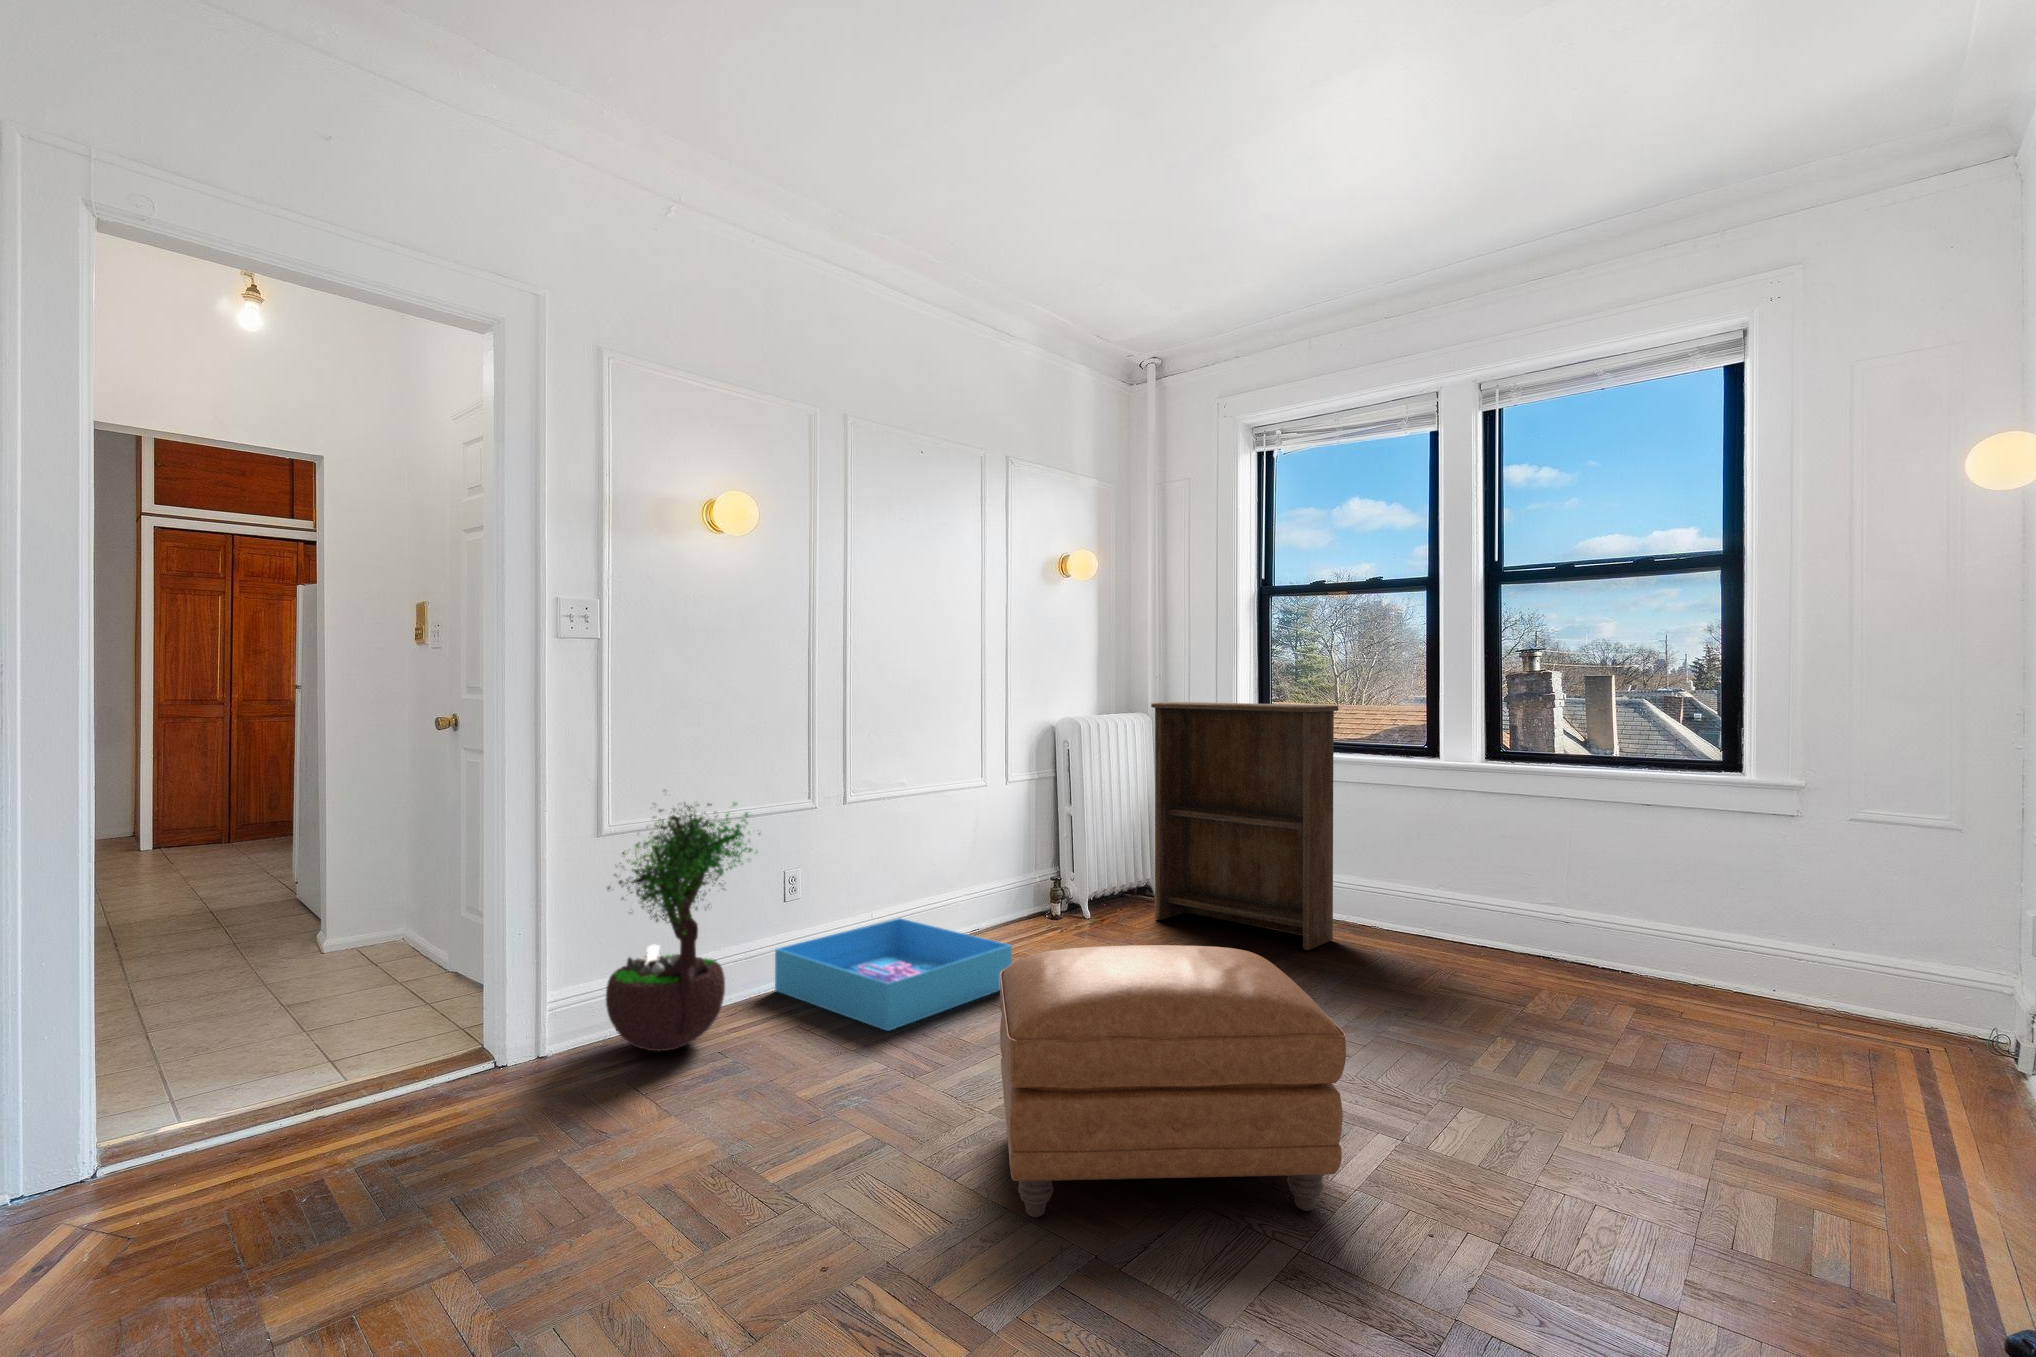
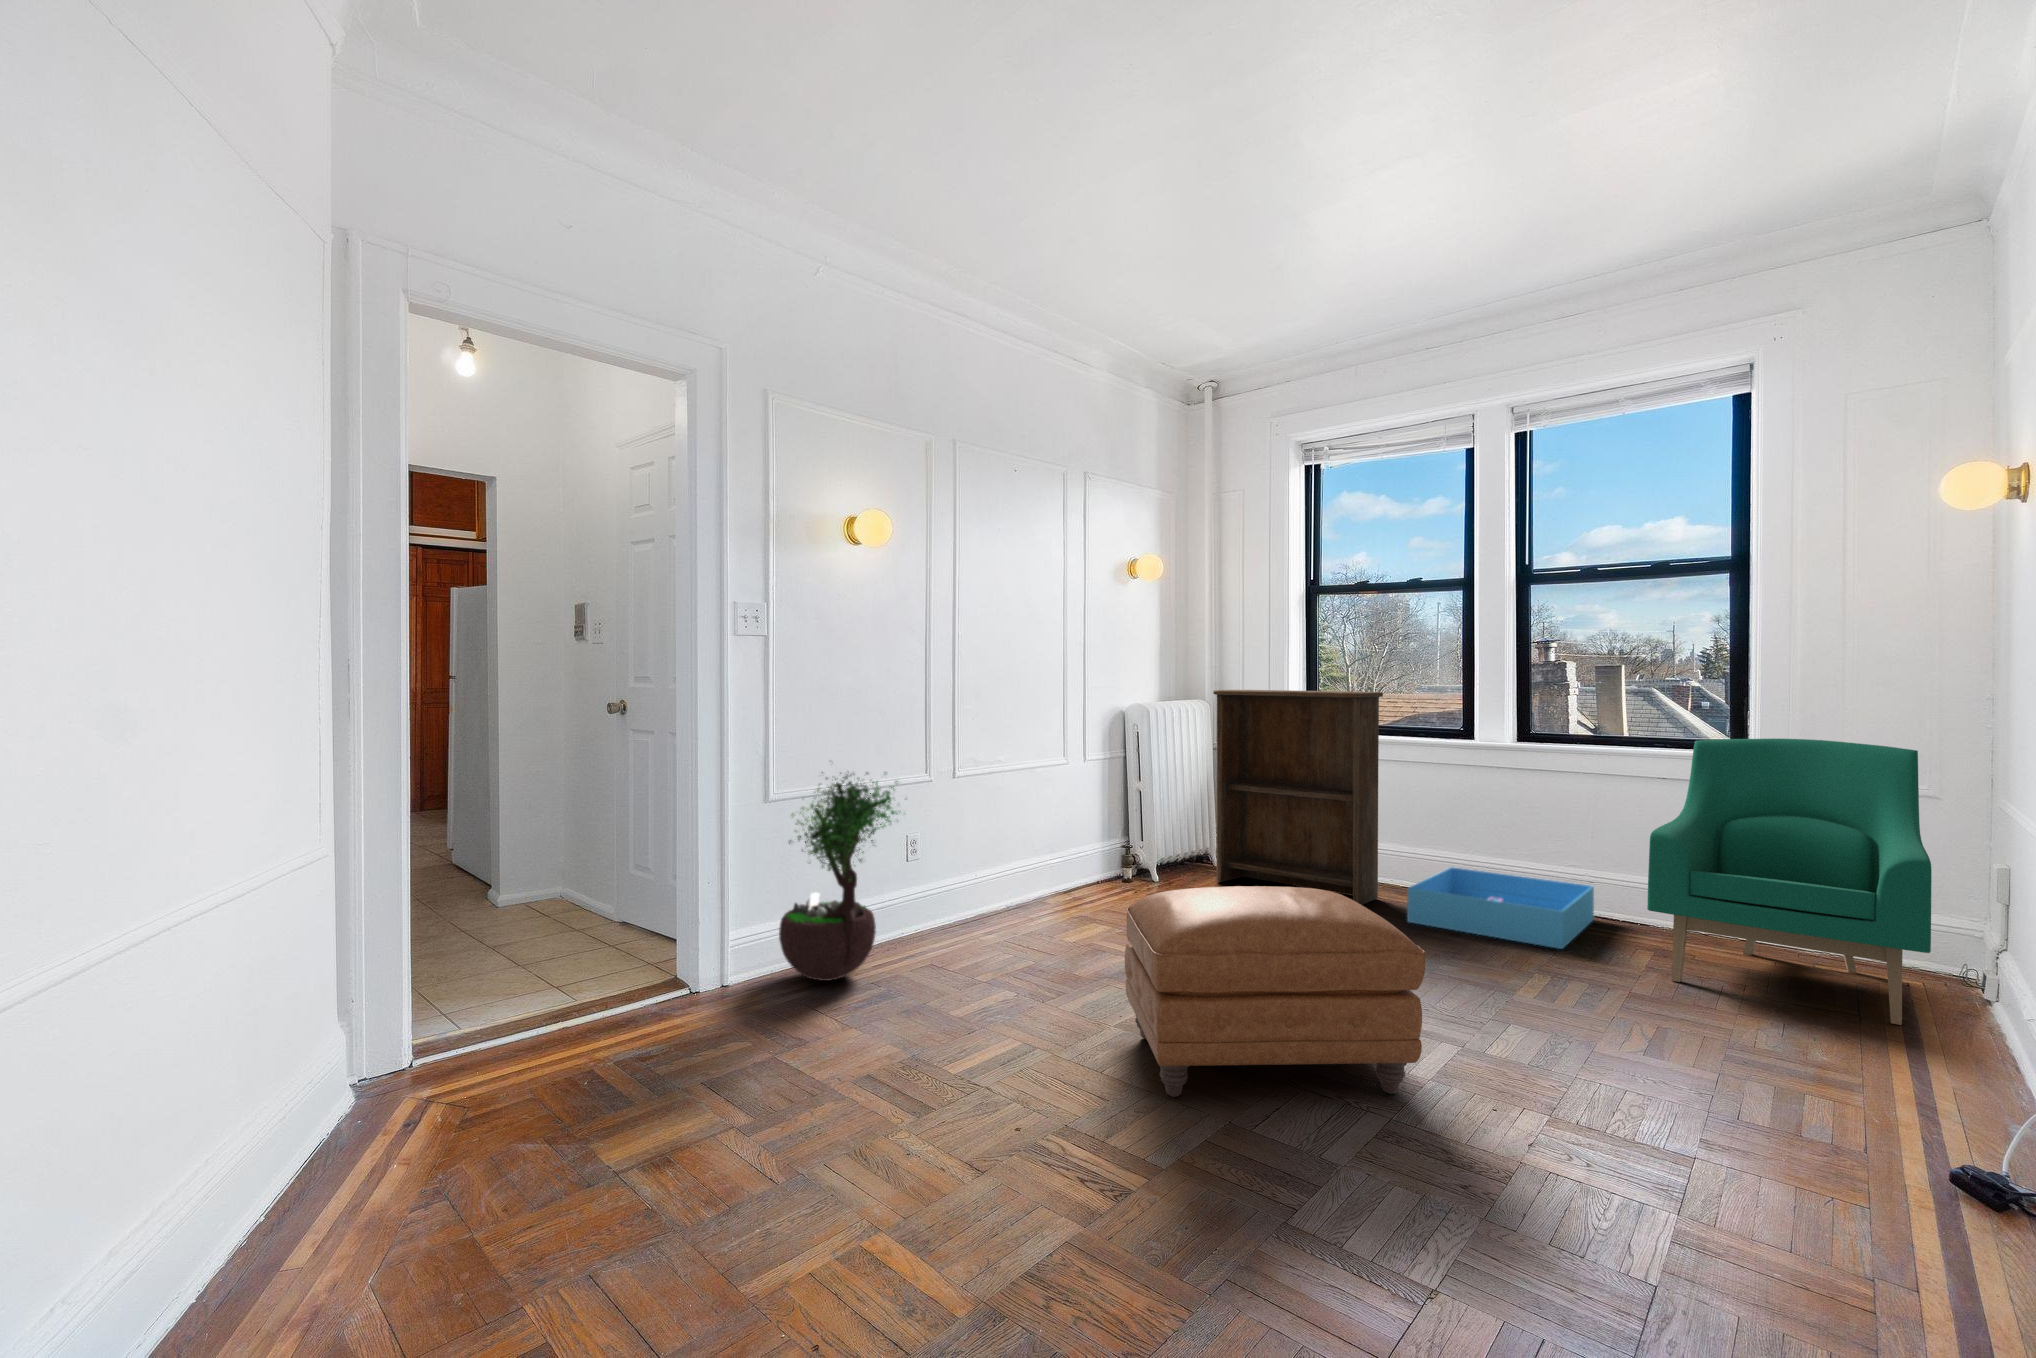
armchair: none [1630,762,1962,1107] -> present [1647,738,1932,1025]
storage bin: present [775,918,1012,1031] -> present [1407,867,1594,949]

